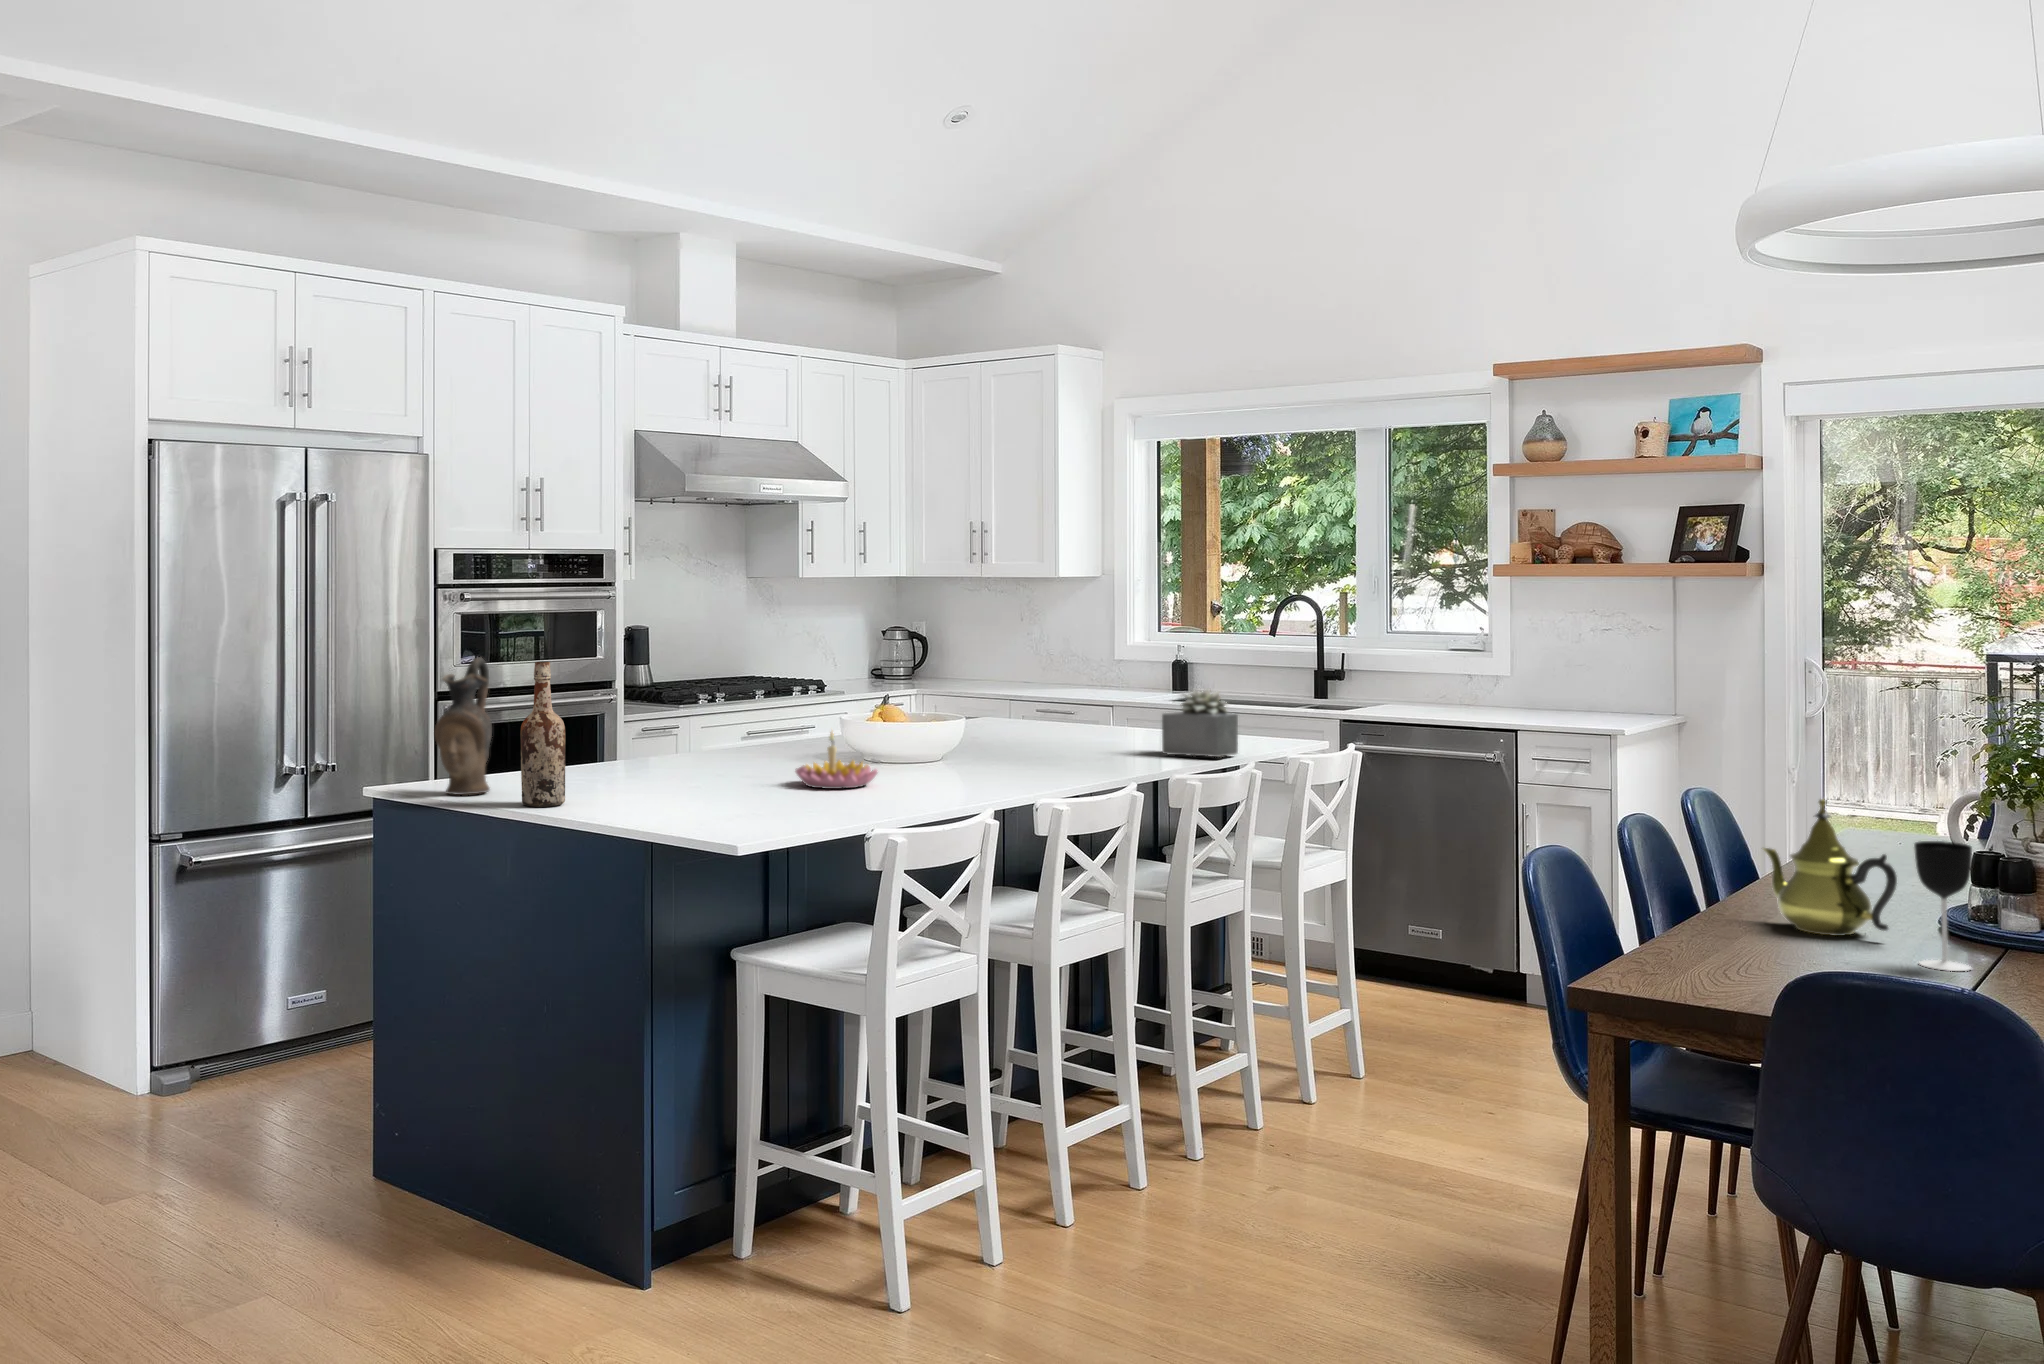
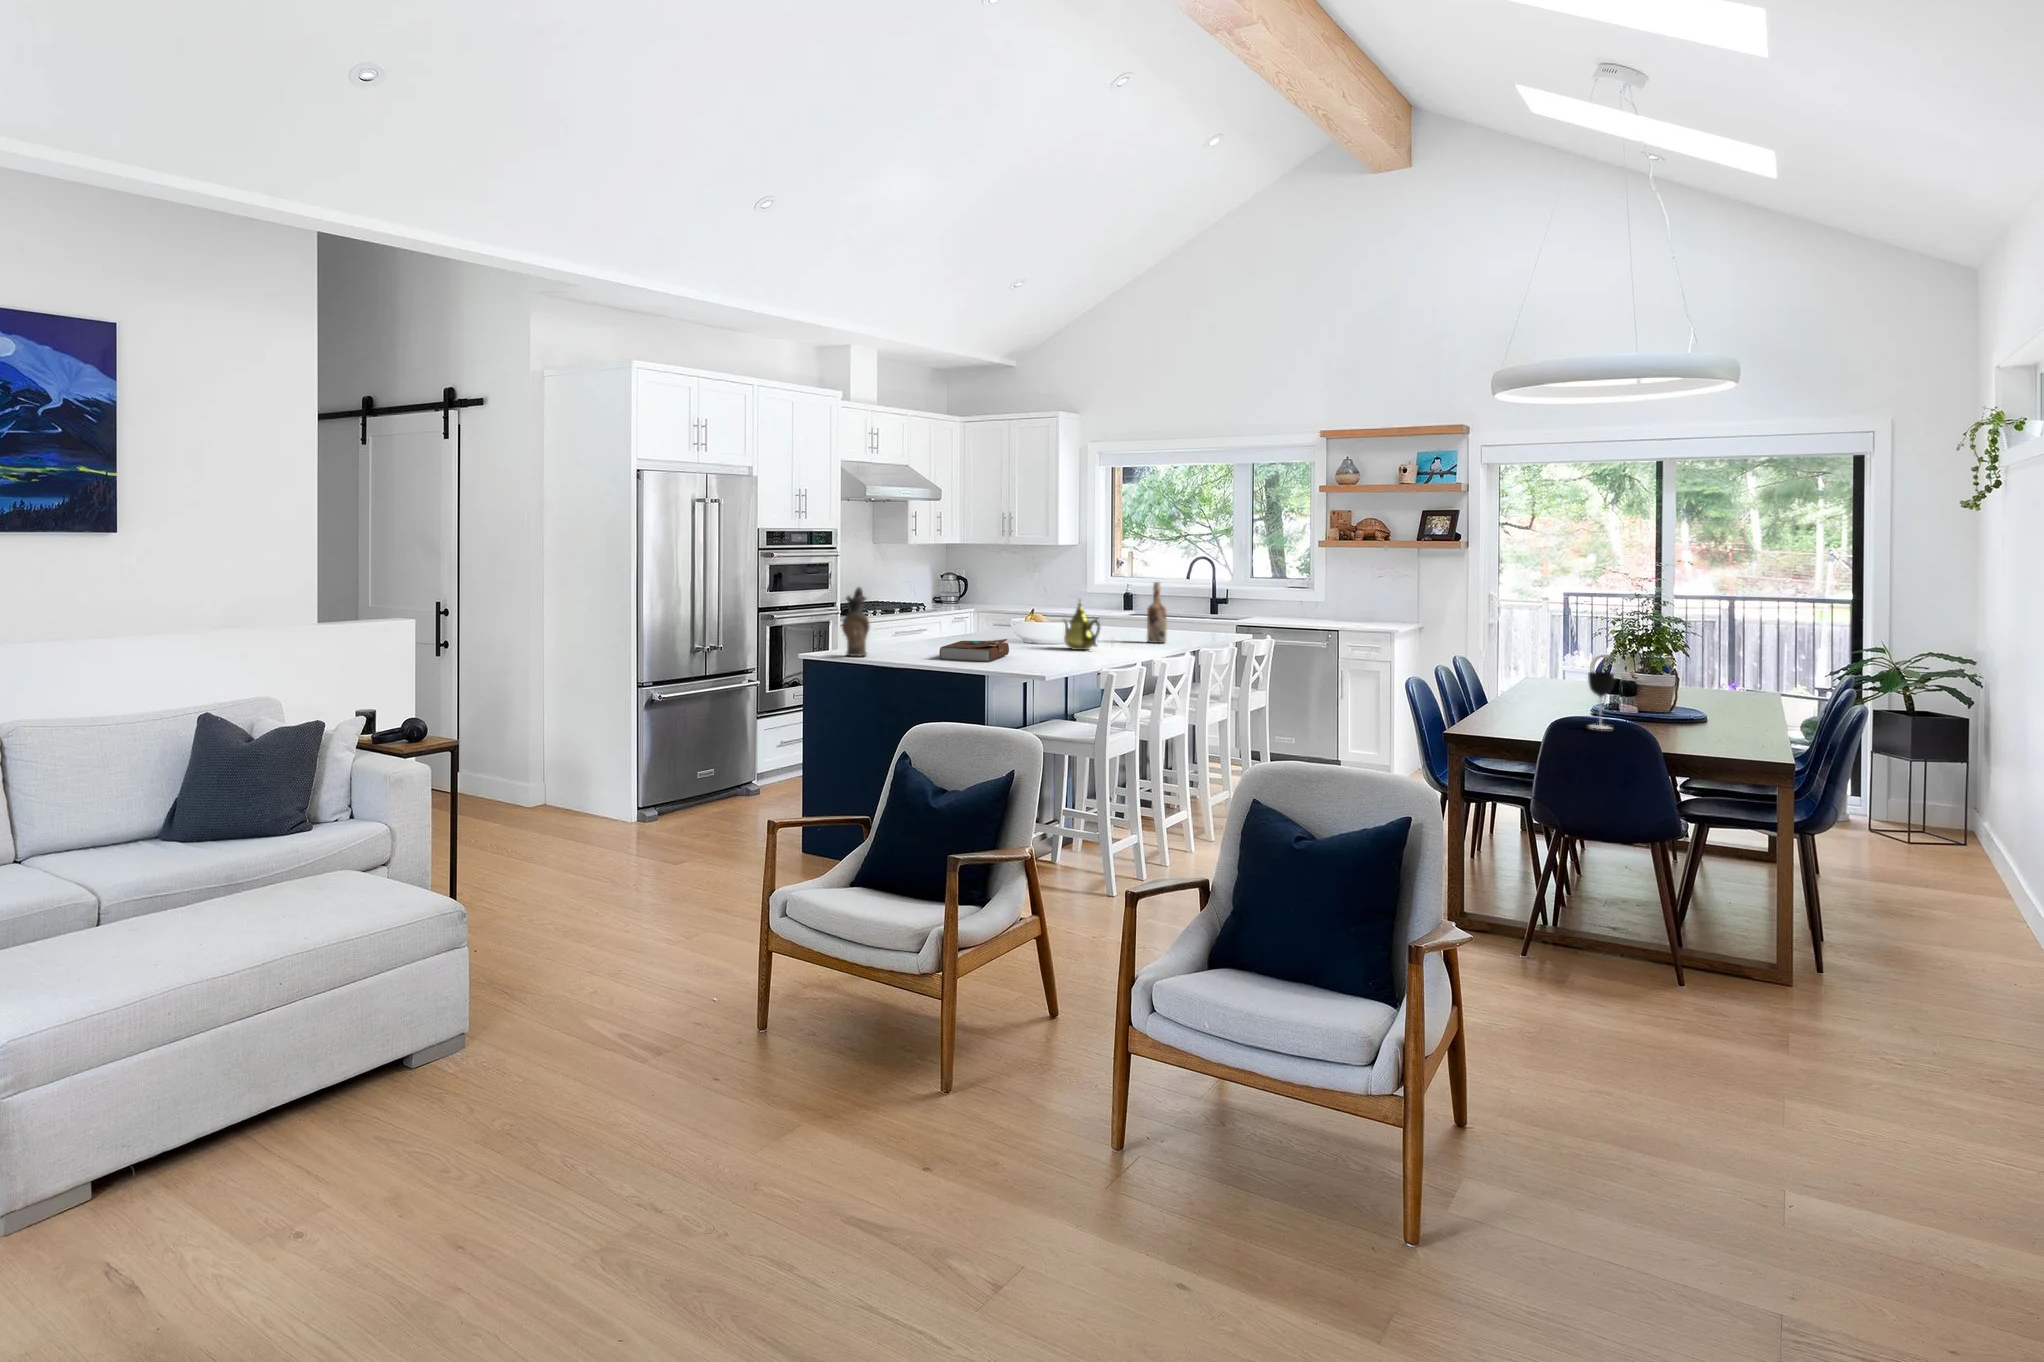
wine bottle: present [521,662,565,807] -> present [1147,582,1167,643]
succulent plant: present [1162,689,1238,757] -> none [1174,606,1214,641]
candle holder: present [795,732,877,789] -> none [1012,624,1056,655]
book: none [618,759,773,807] -> present [939,639,1009,662]
teapot: present [1763,799,1897,936] -> present [1064,602,1100,650]

